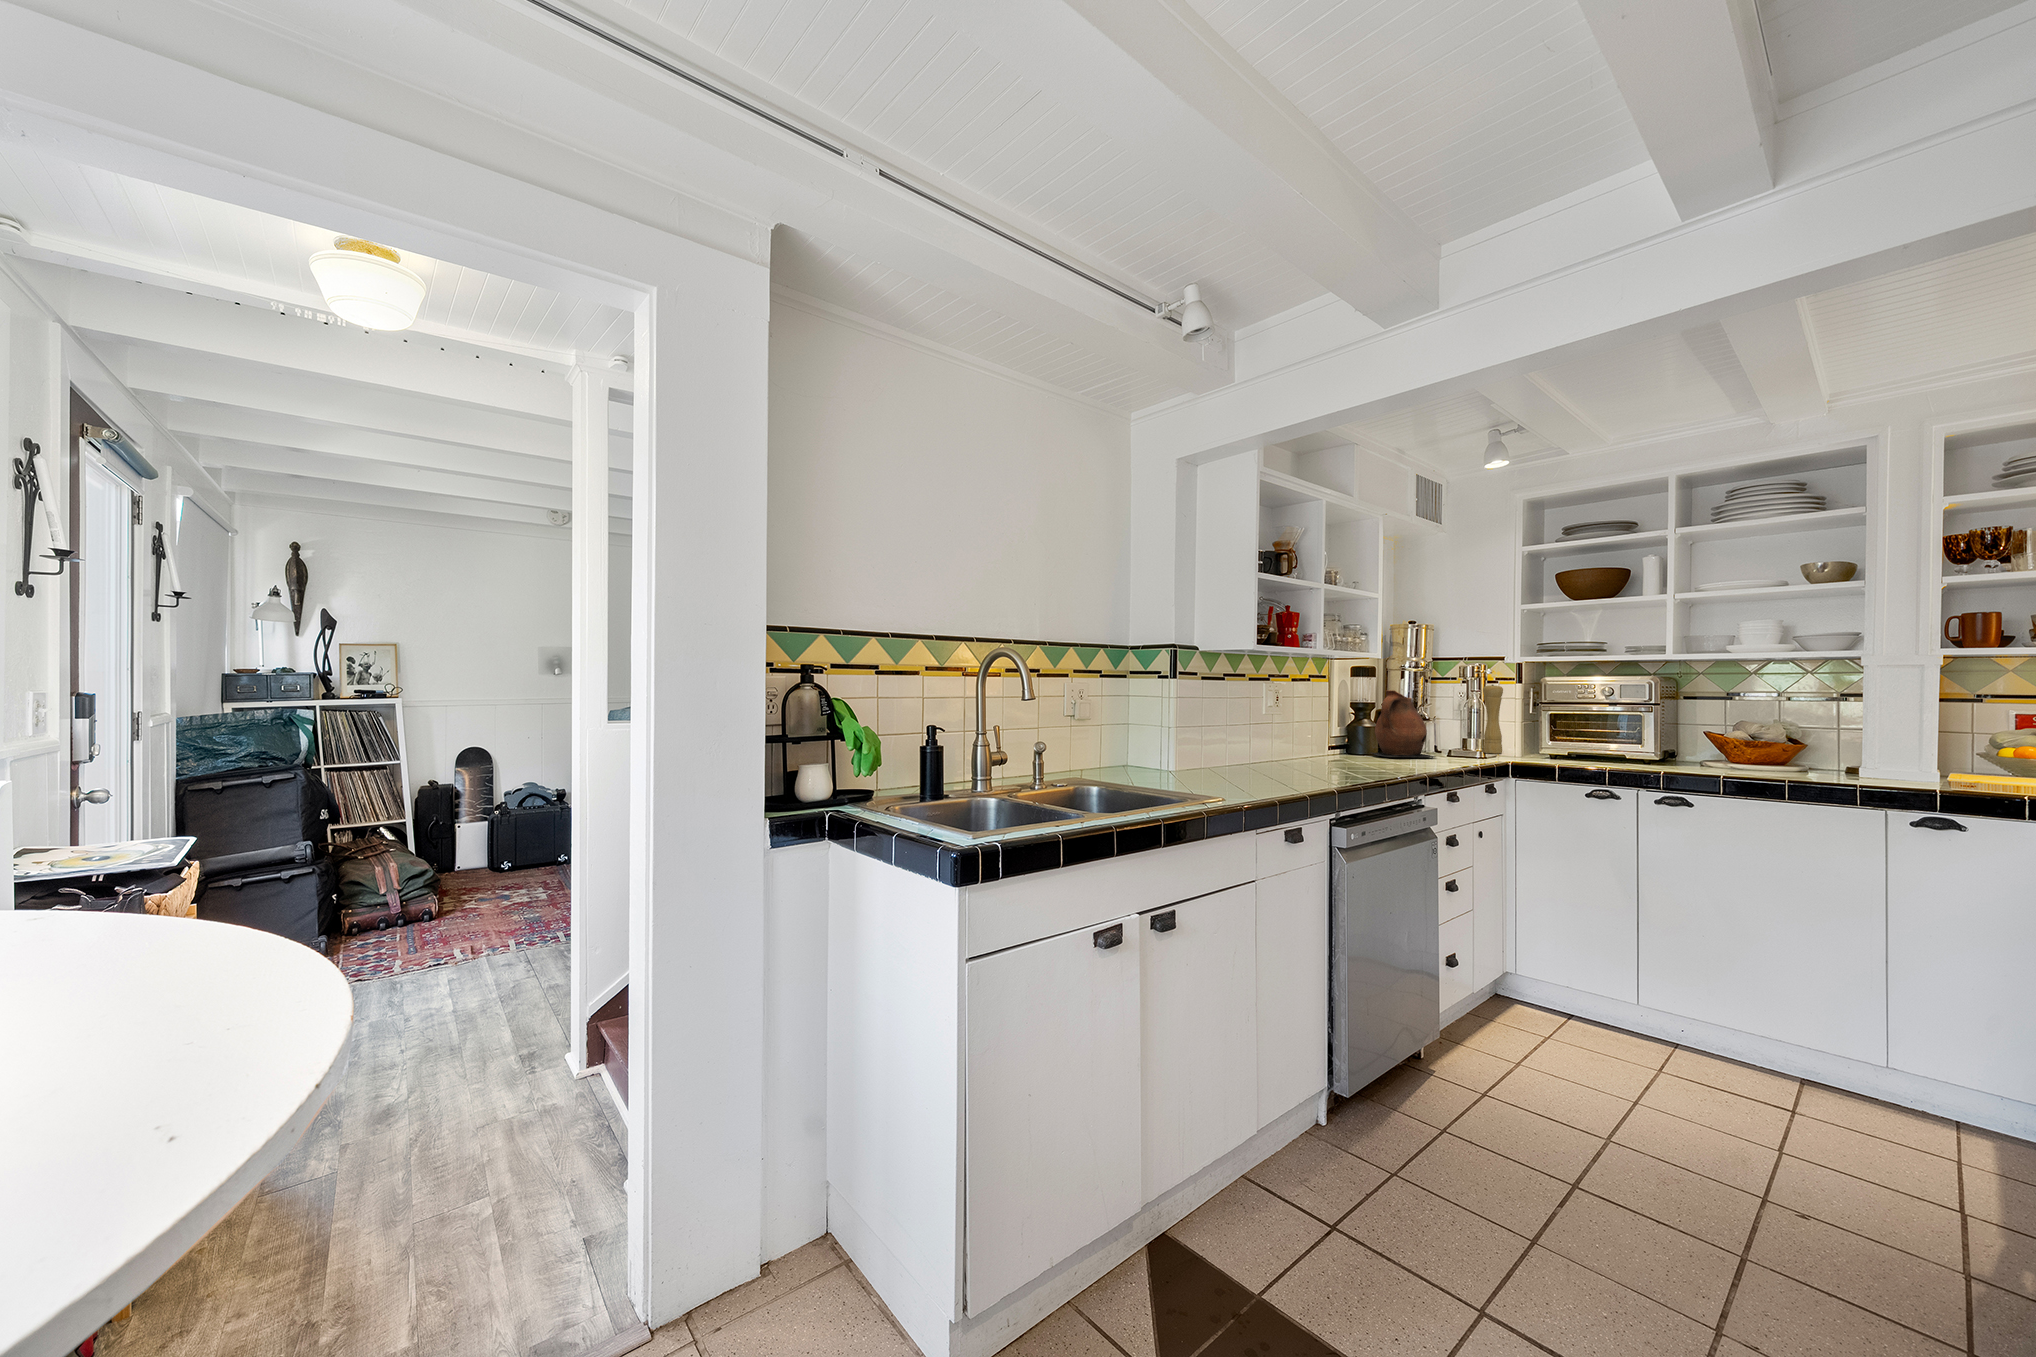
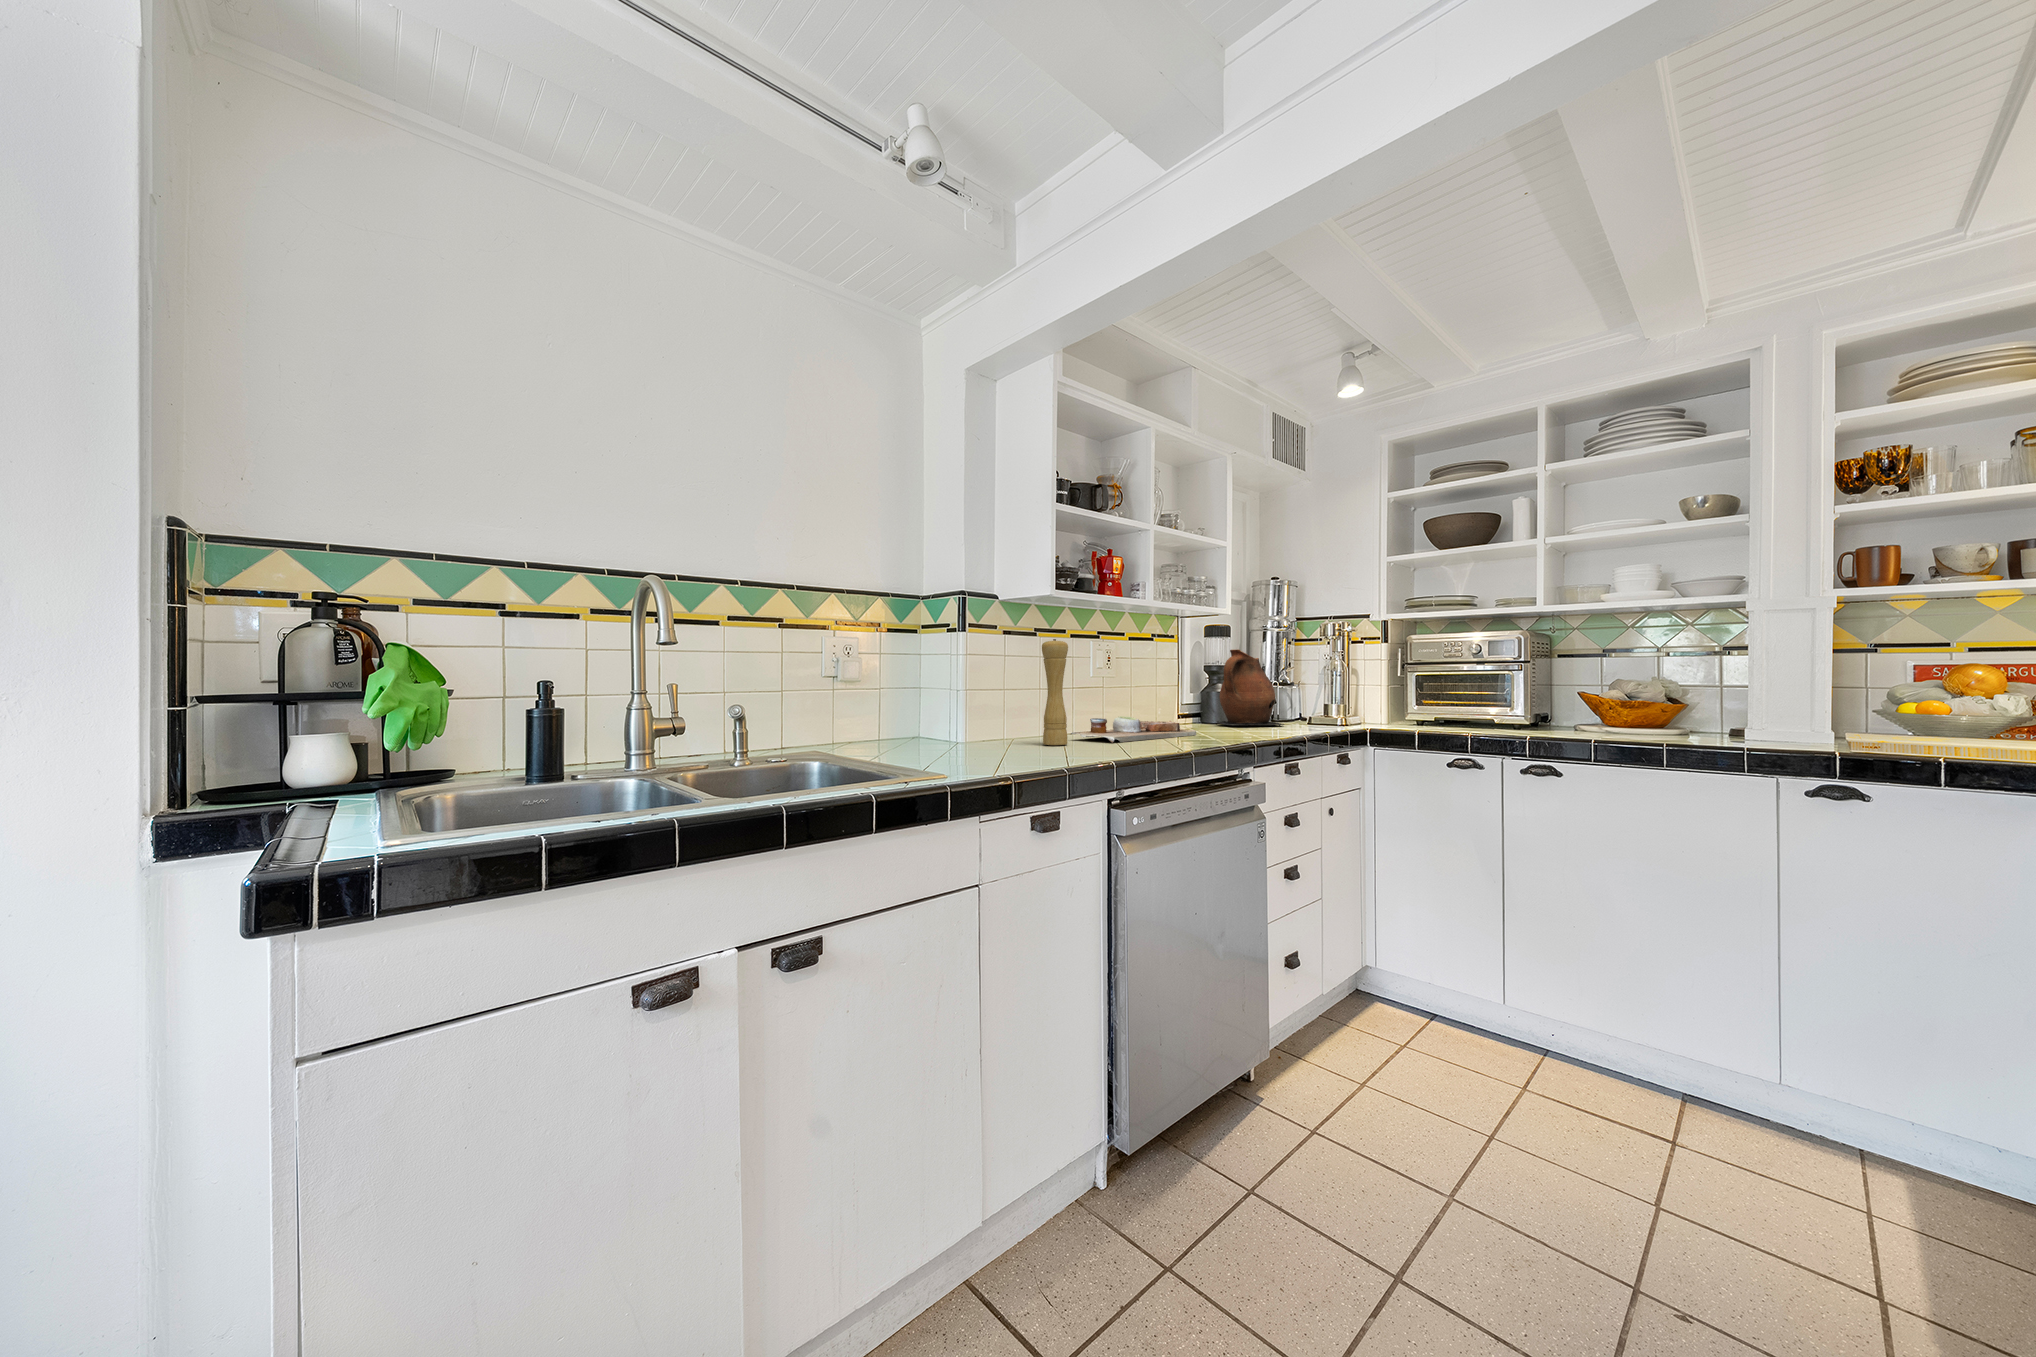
pepper mill: present [1483,685,1503,754] -> present [1042,639,1068,745]
cutting board: none [1263,750,1368,773] -> present [1071,717,1196,743]

